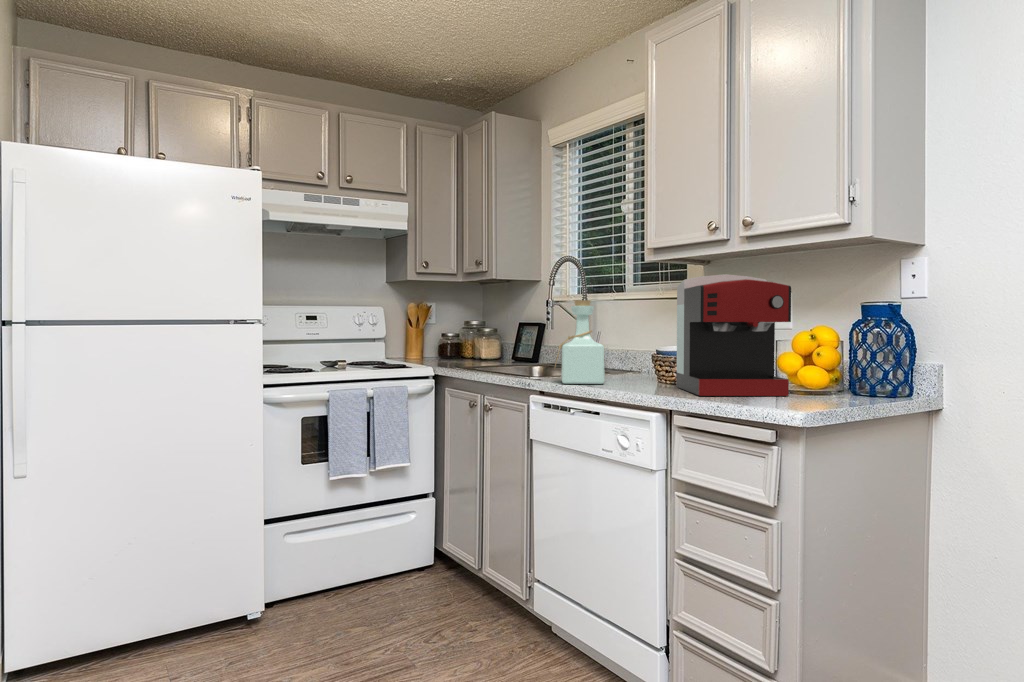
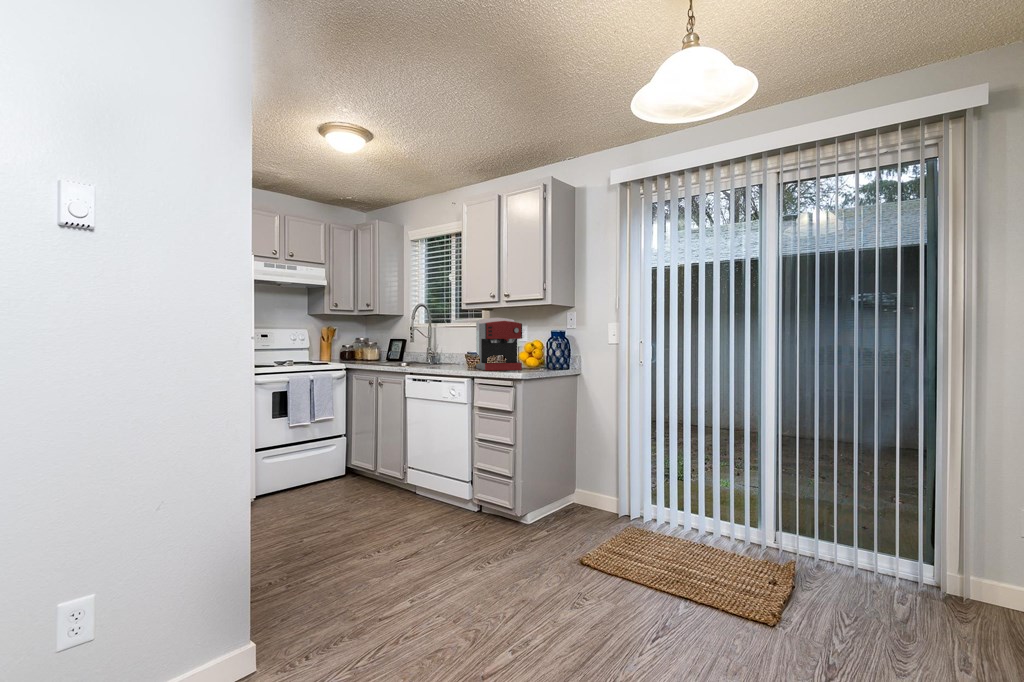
bottle: present [555,300,605,384] -> none [418,328,443,368]

